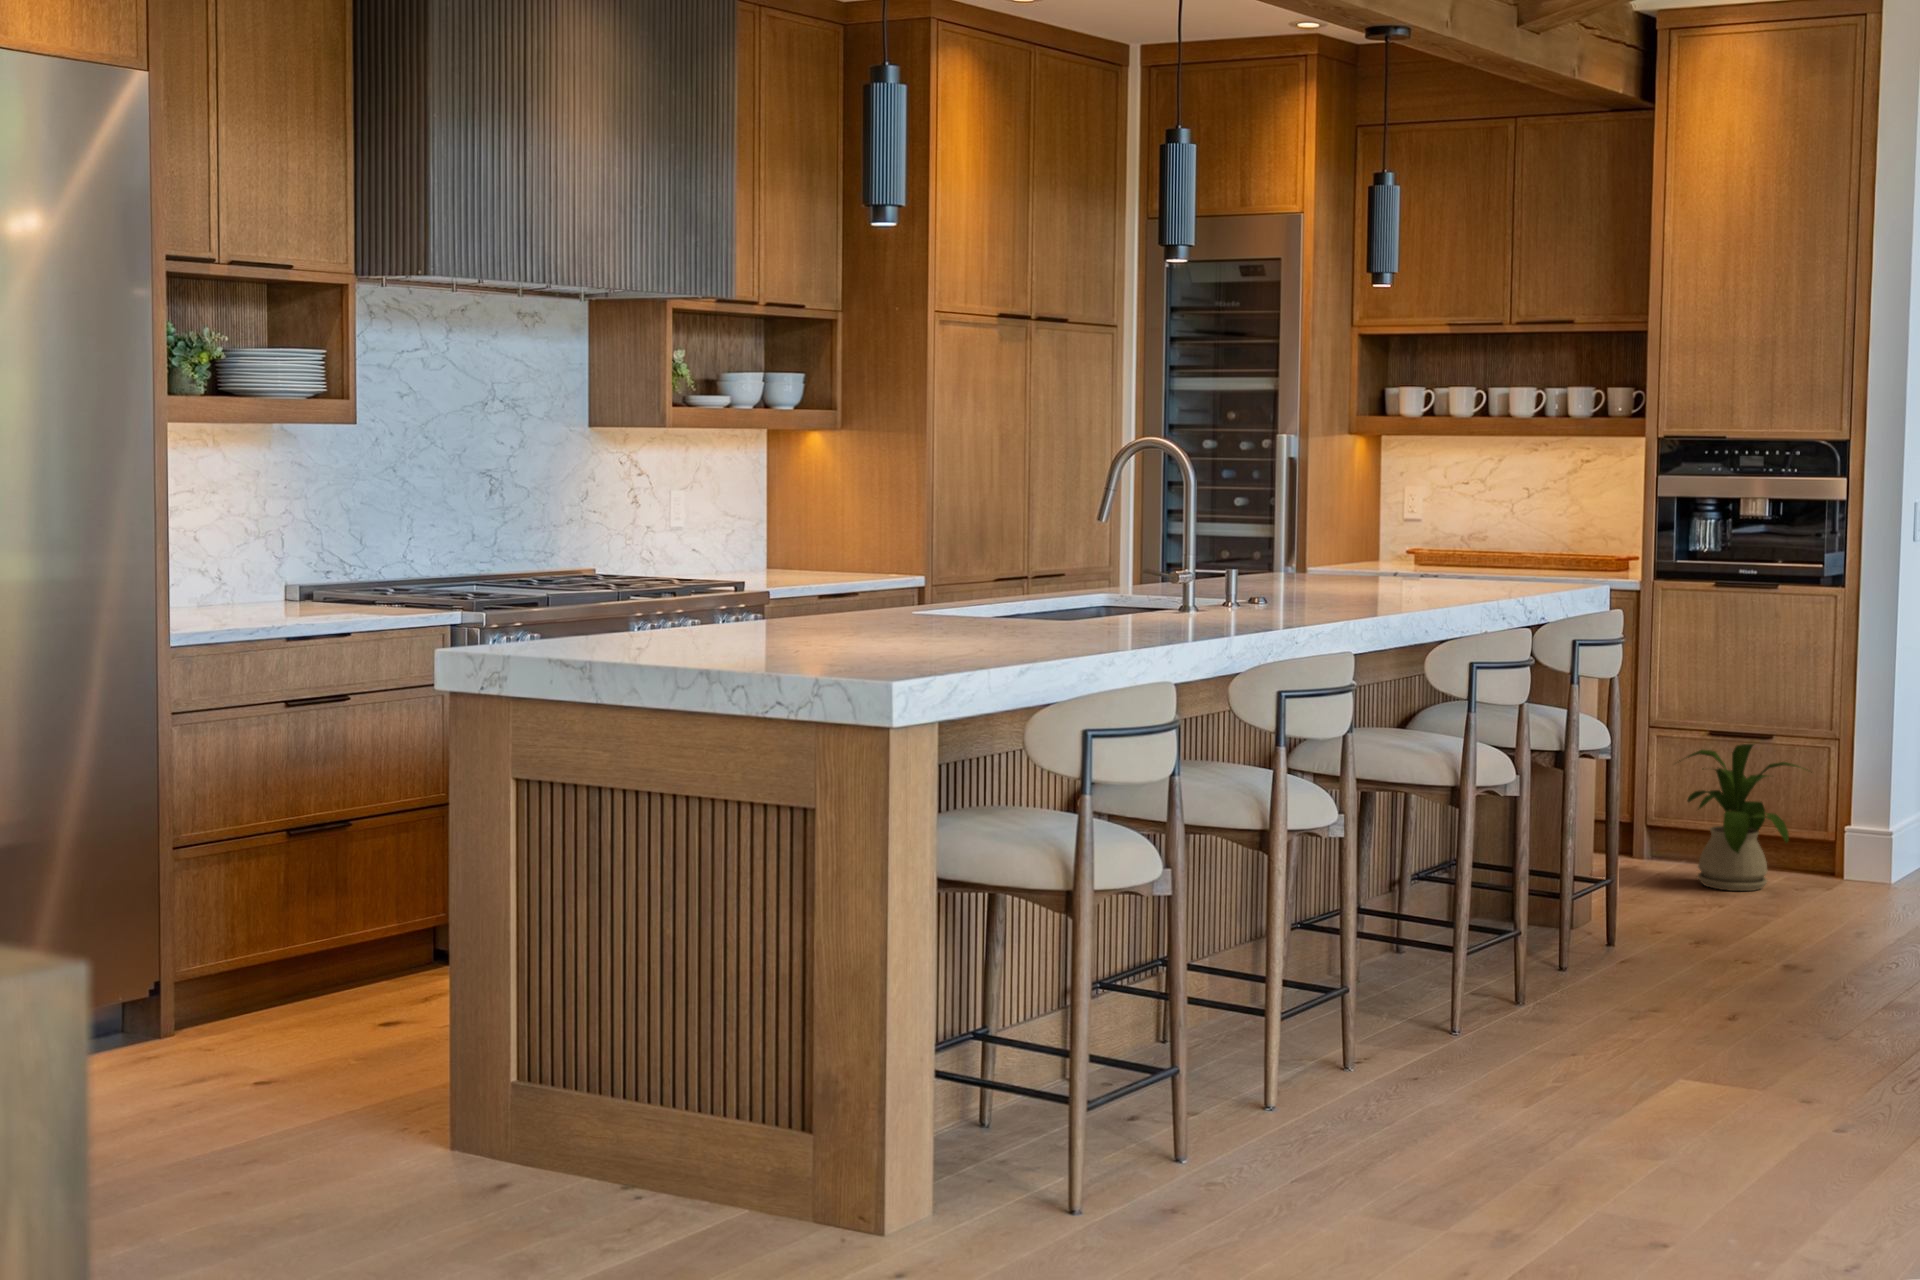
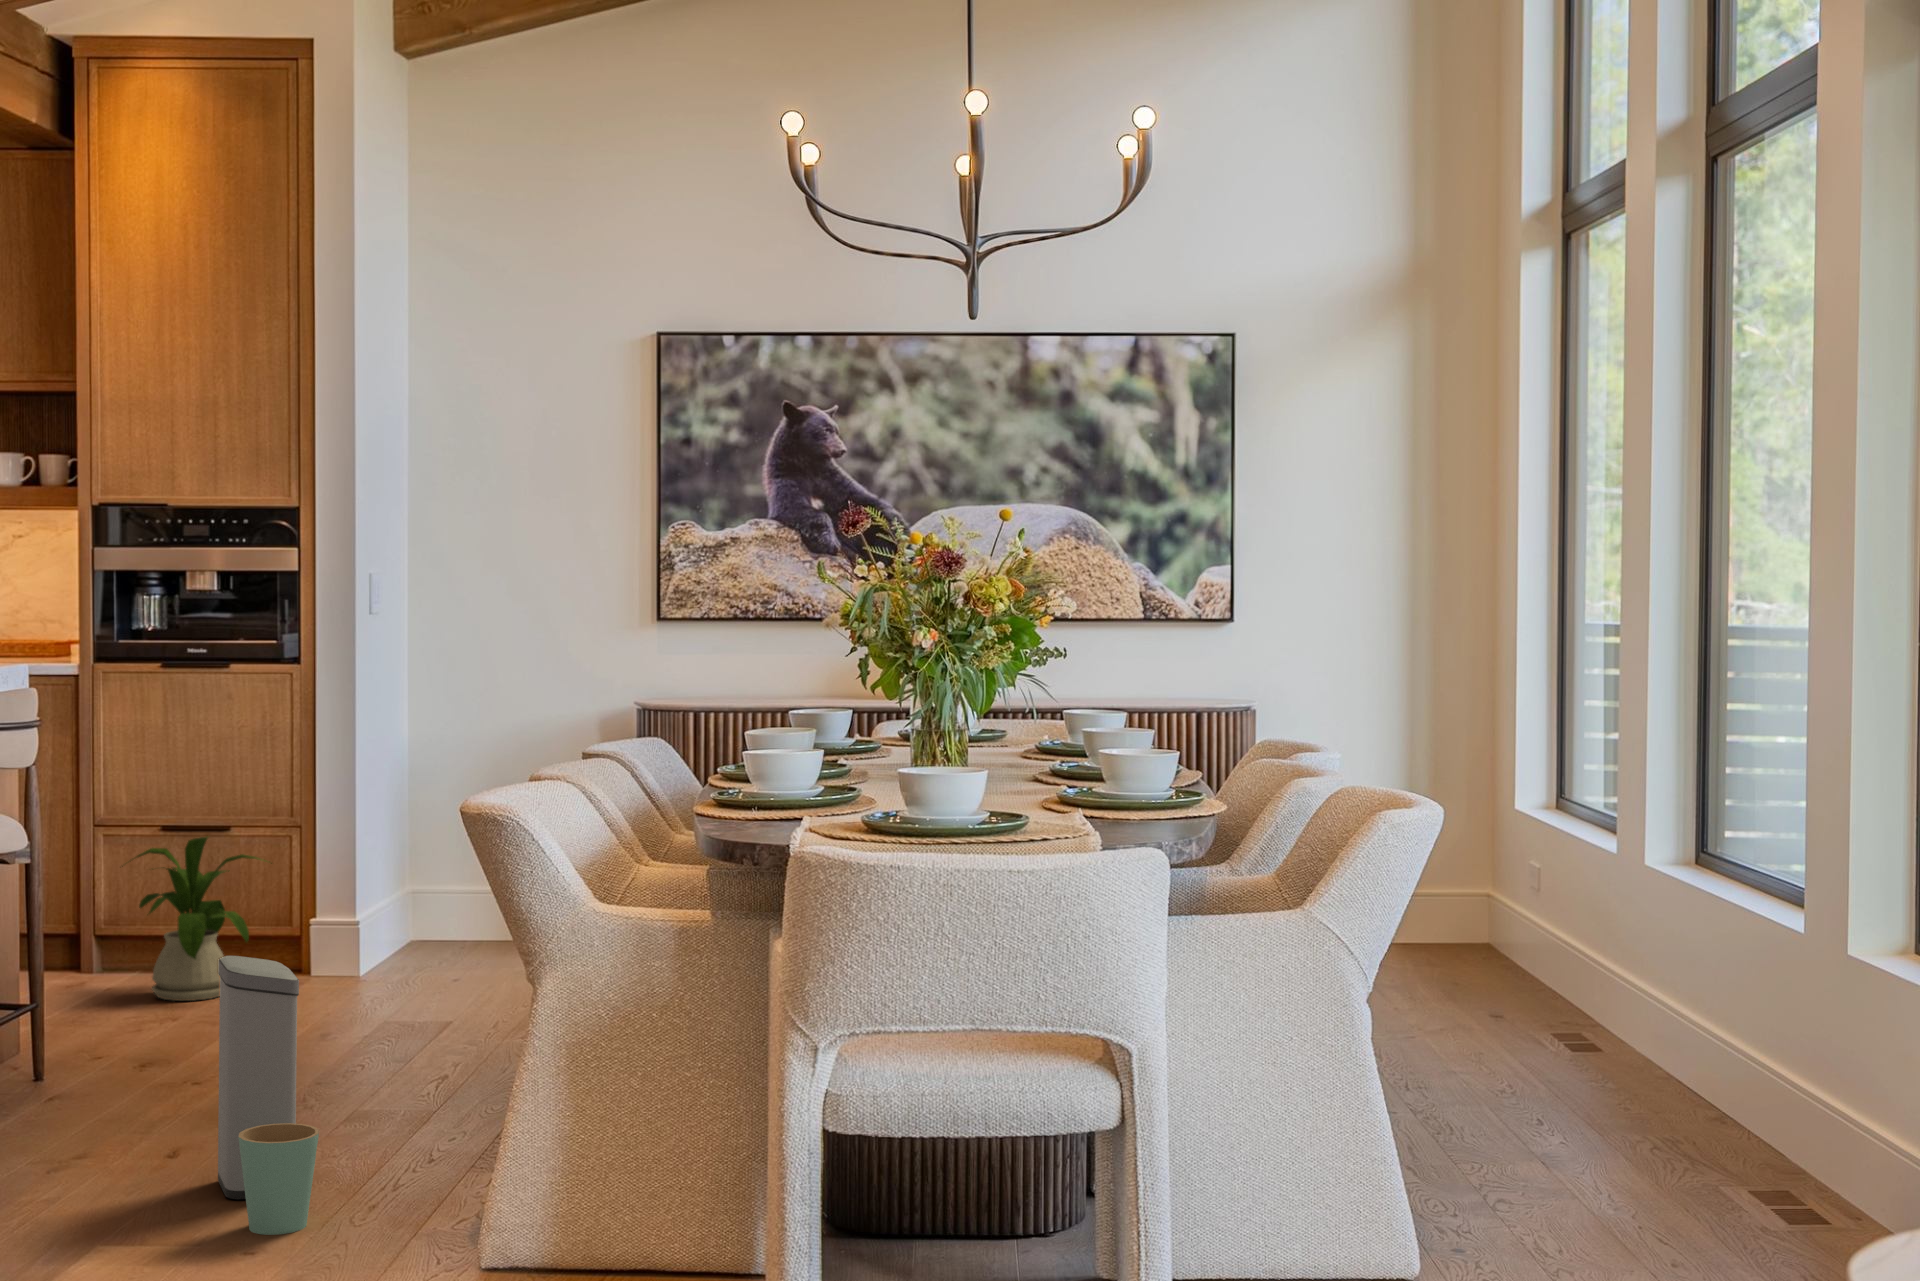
trash can: none [1772,858,1869,1105] -> present [218,956,319,1235]

